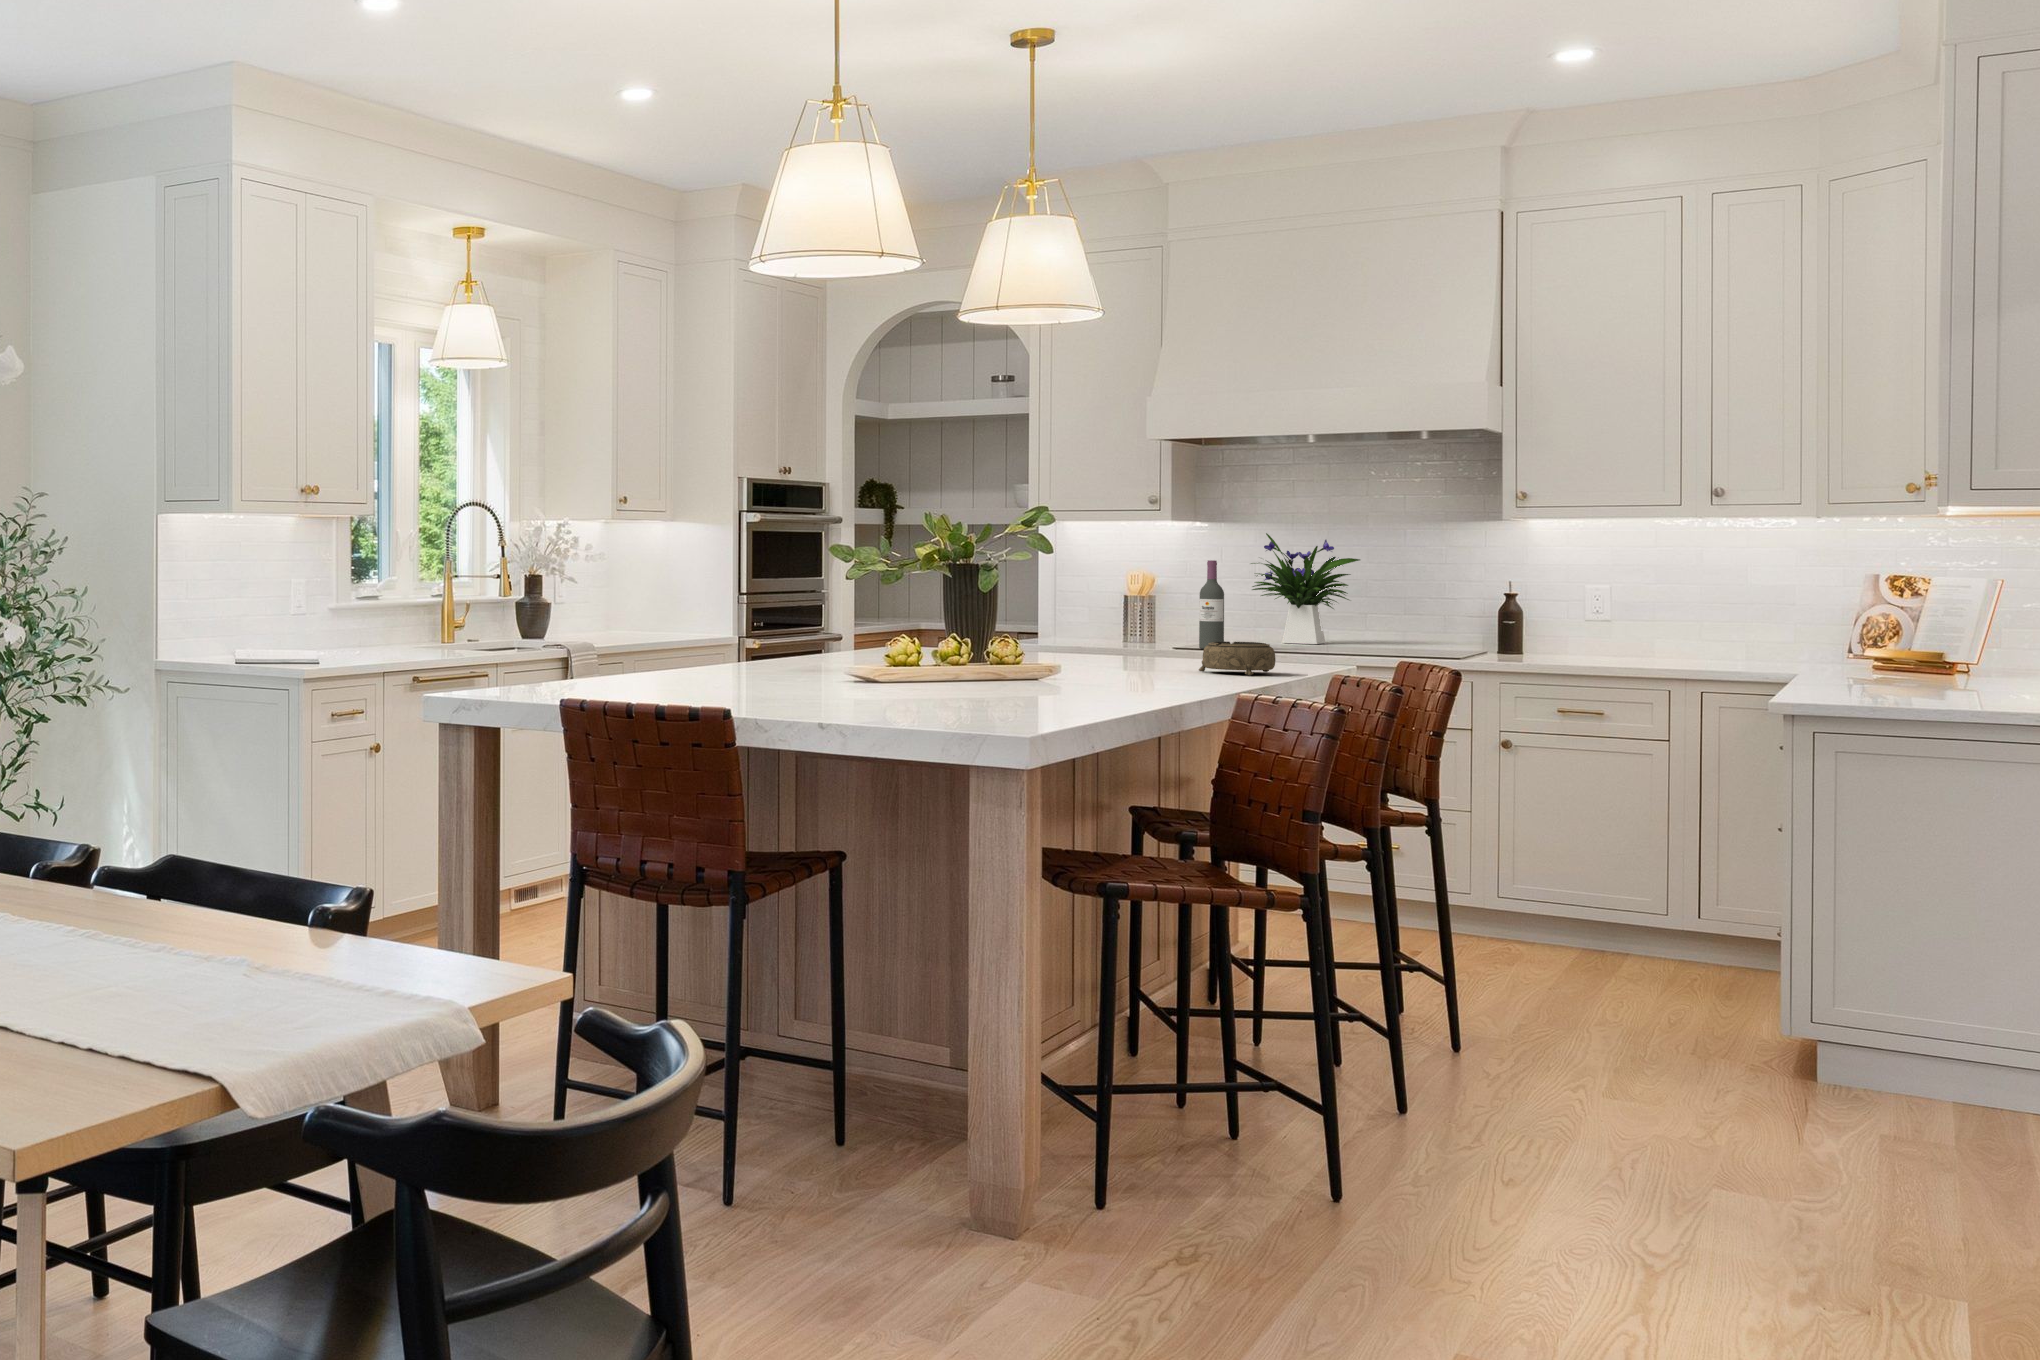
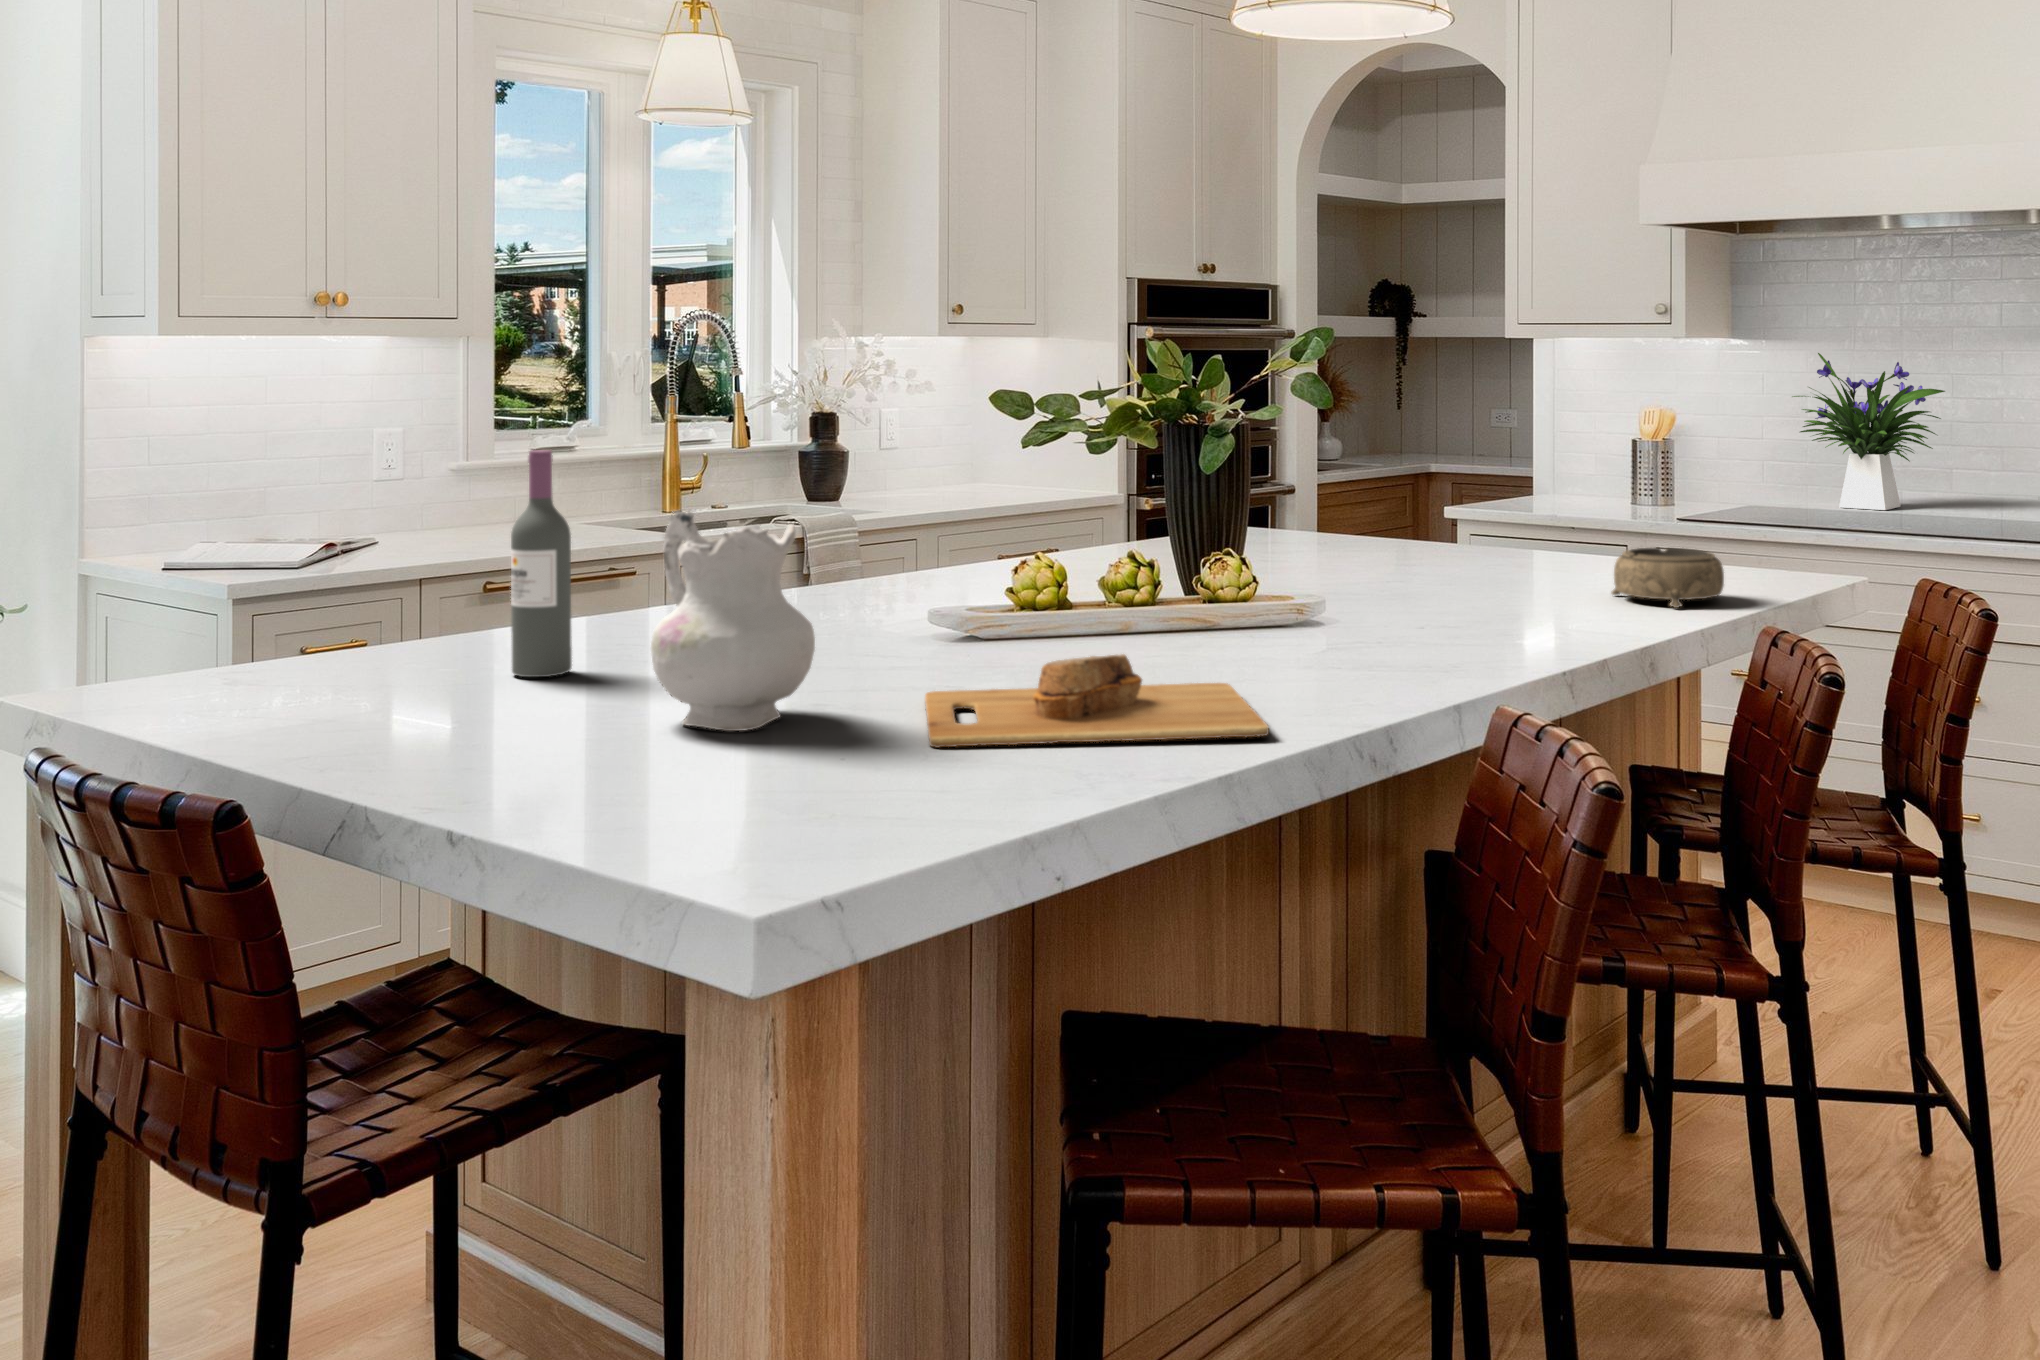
wine bottle: present [1199,560,1224,649] -> present [511,450,572,677]
ceramic pitcher: none [765,587,859,701] -> present [651,511,815,731]
cutting board: none [896,667,1115,706] -> present [925,654,1269,748]

